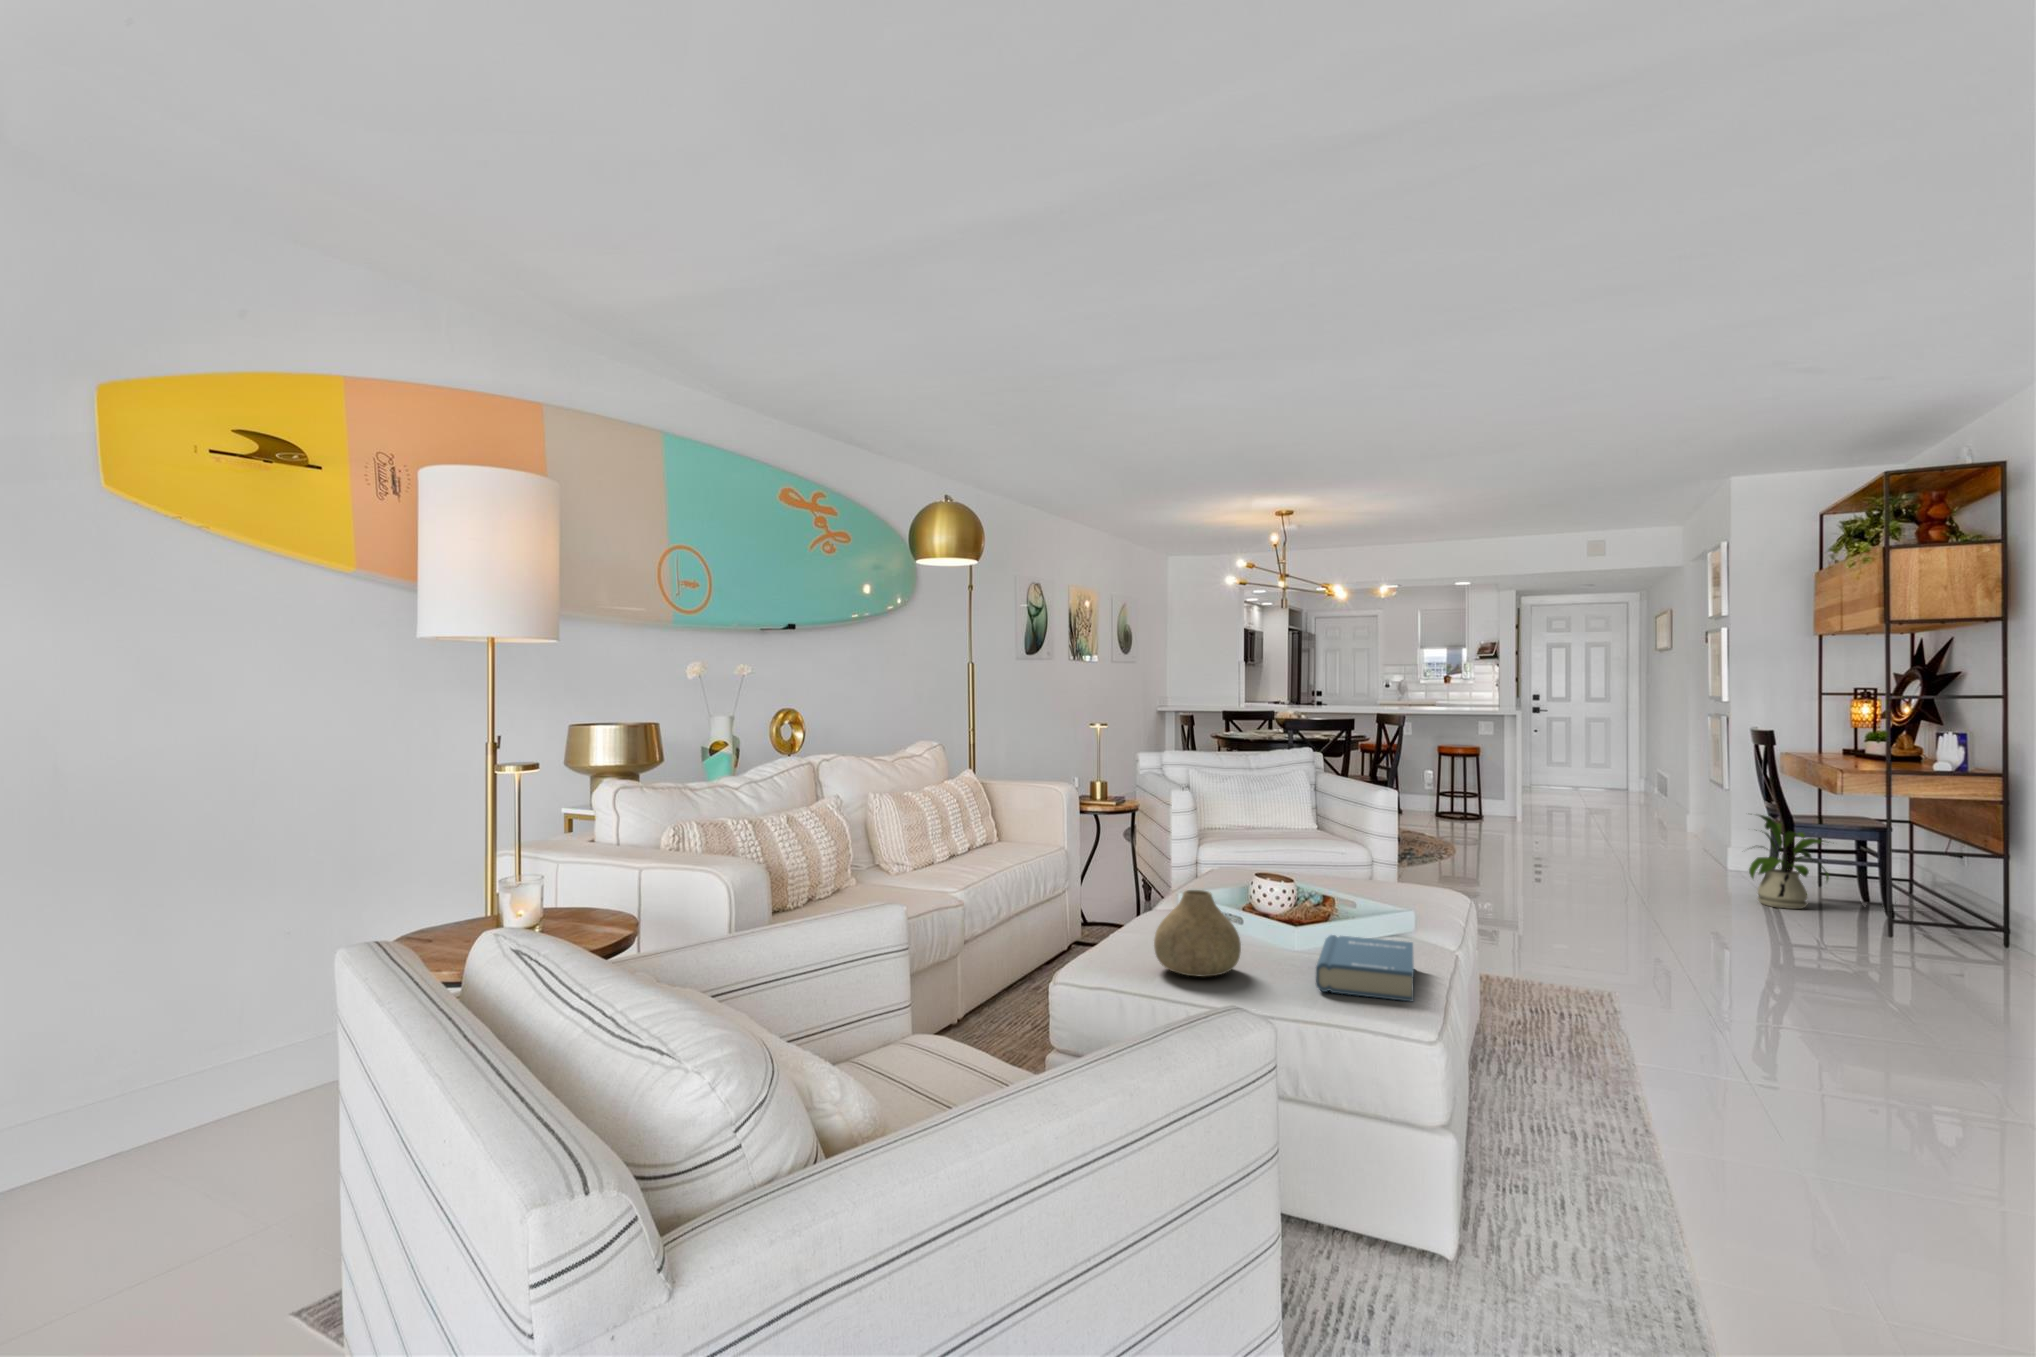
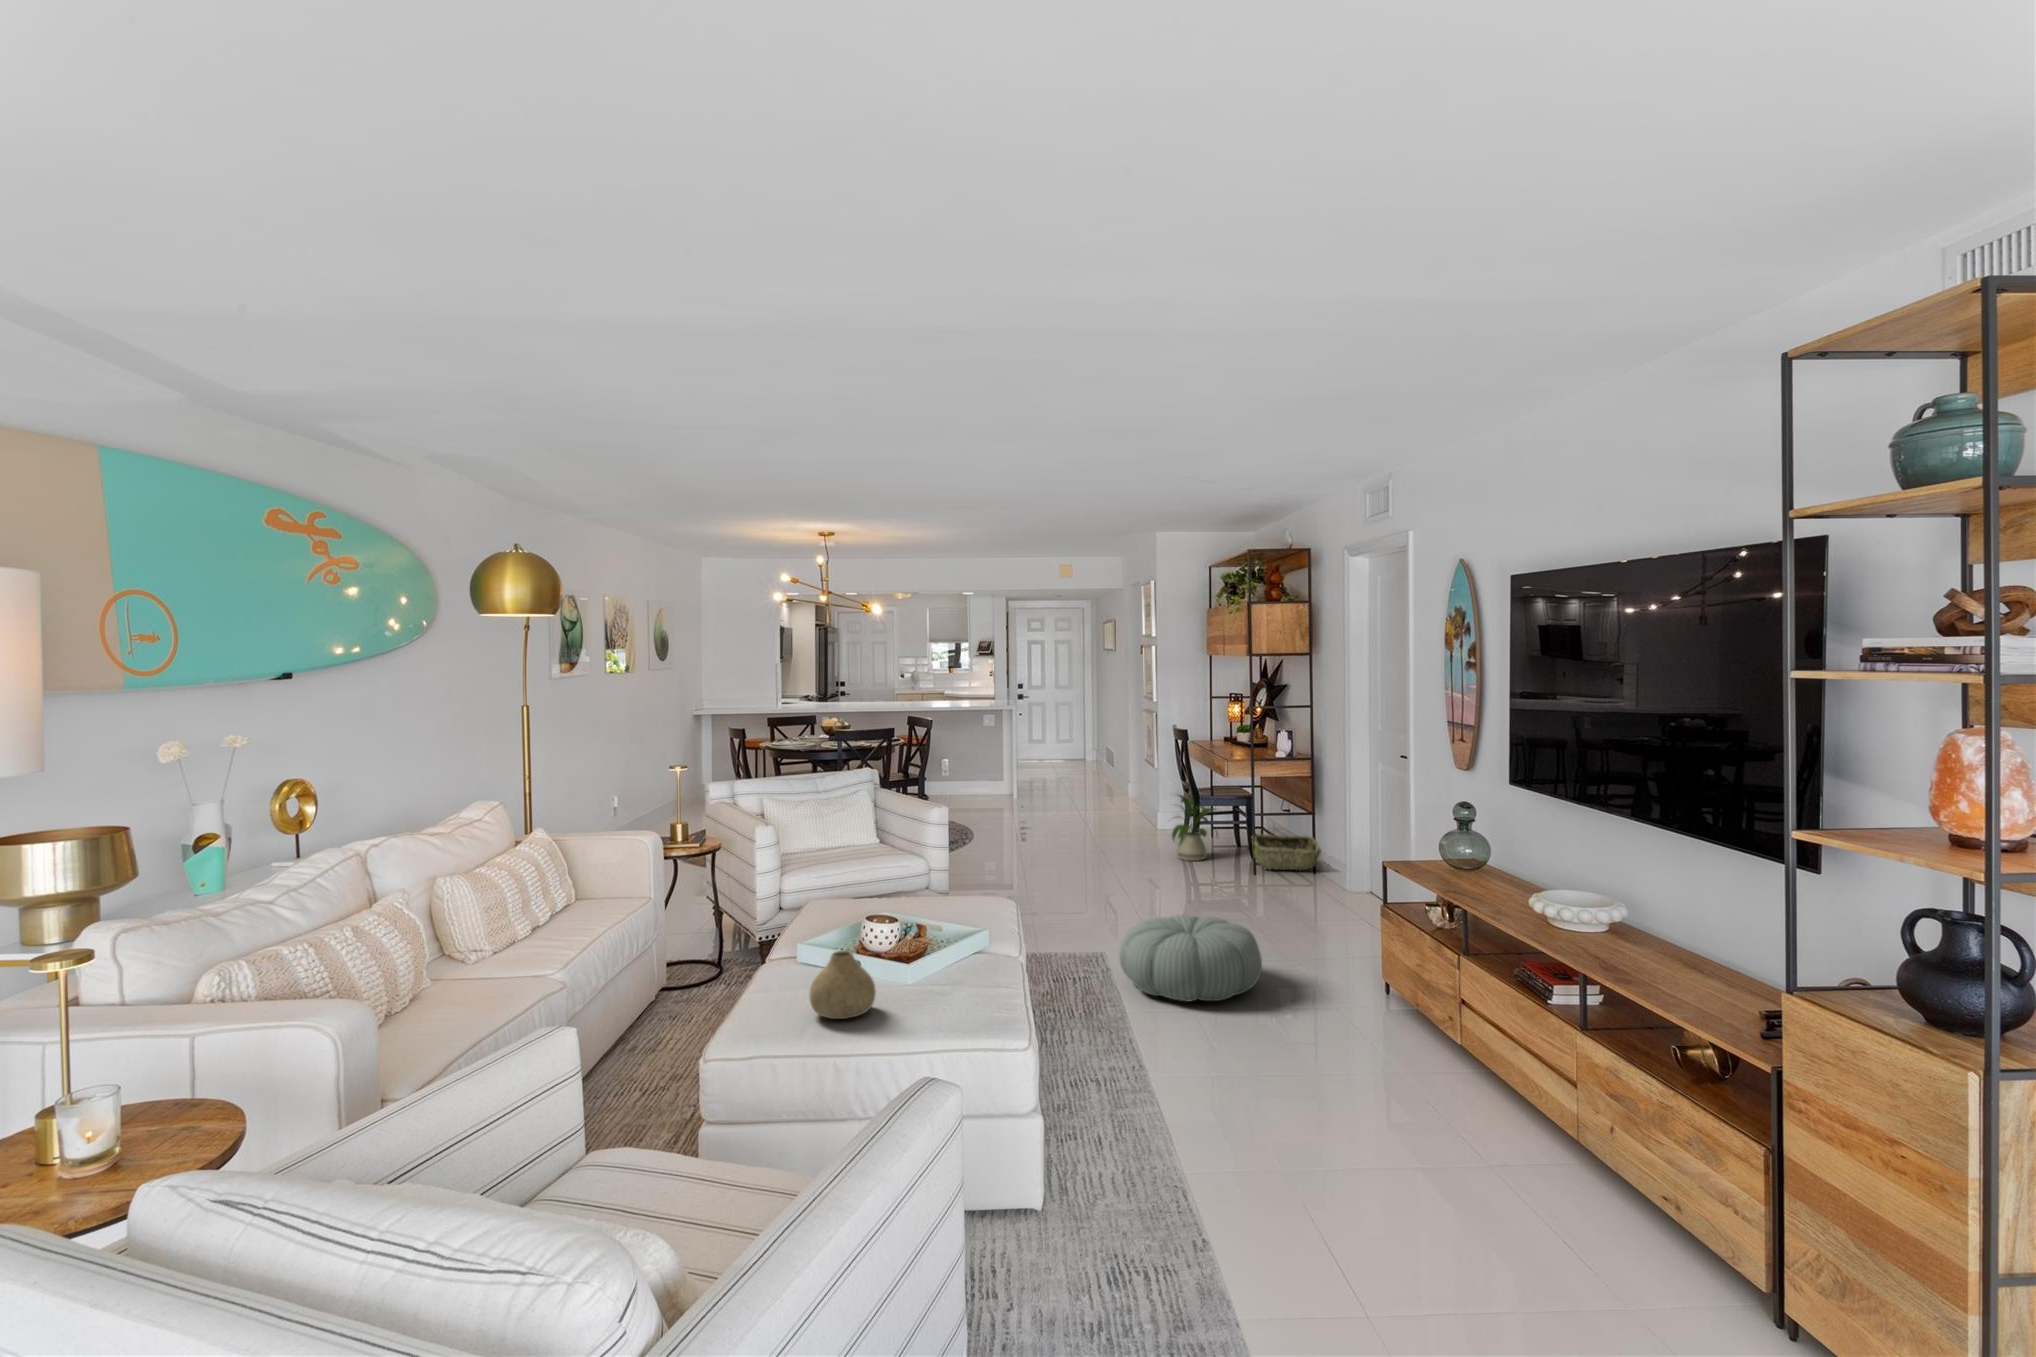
woven basket: none [1889,879,2025,939] -> present [1254,834,1321,870]
hardback book: present [1316,935,1414,1001] -> none [930,964,998,1015]
pouf: none [1648,951,1910,1084] -> present [1119,915,1262,1001]

